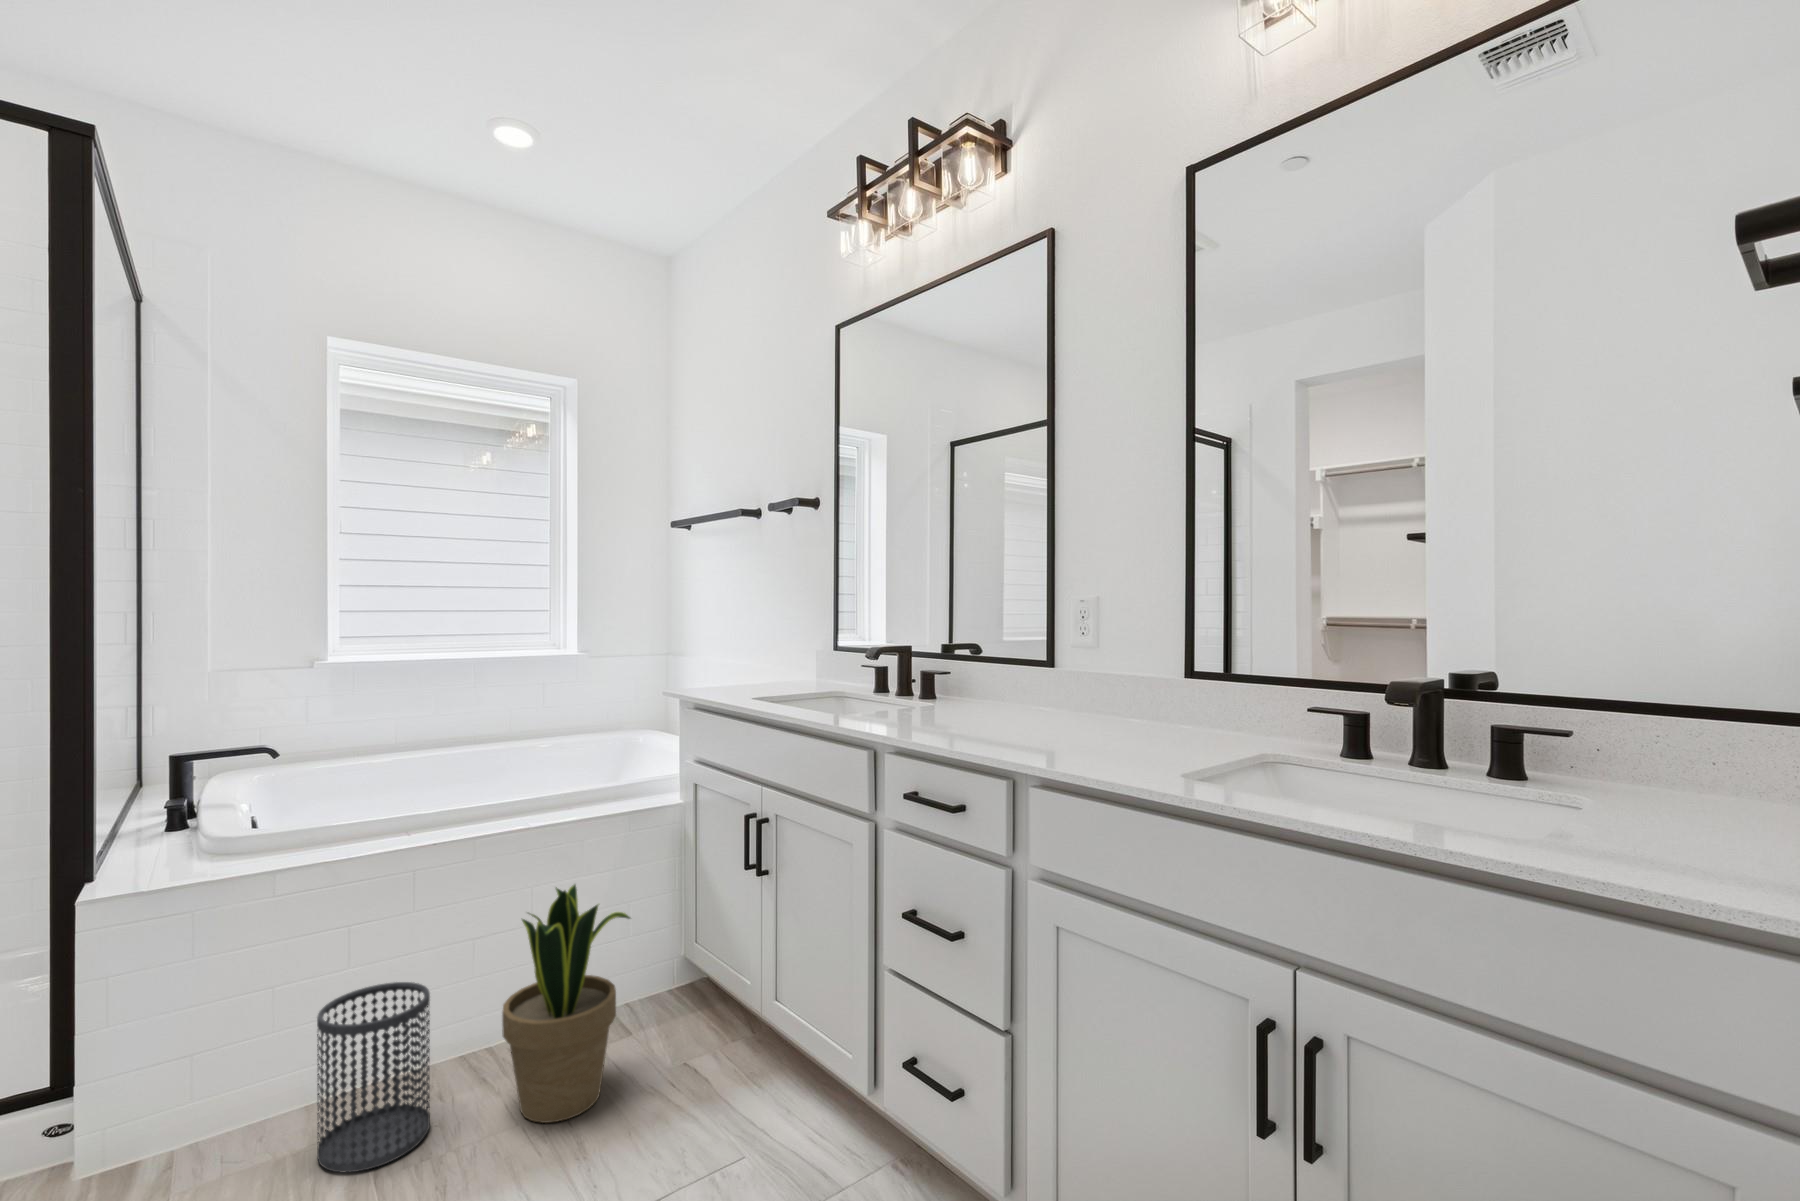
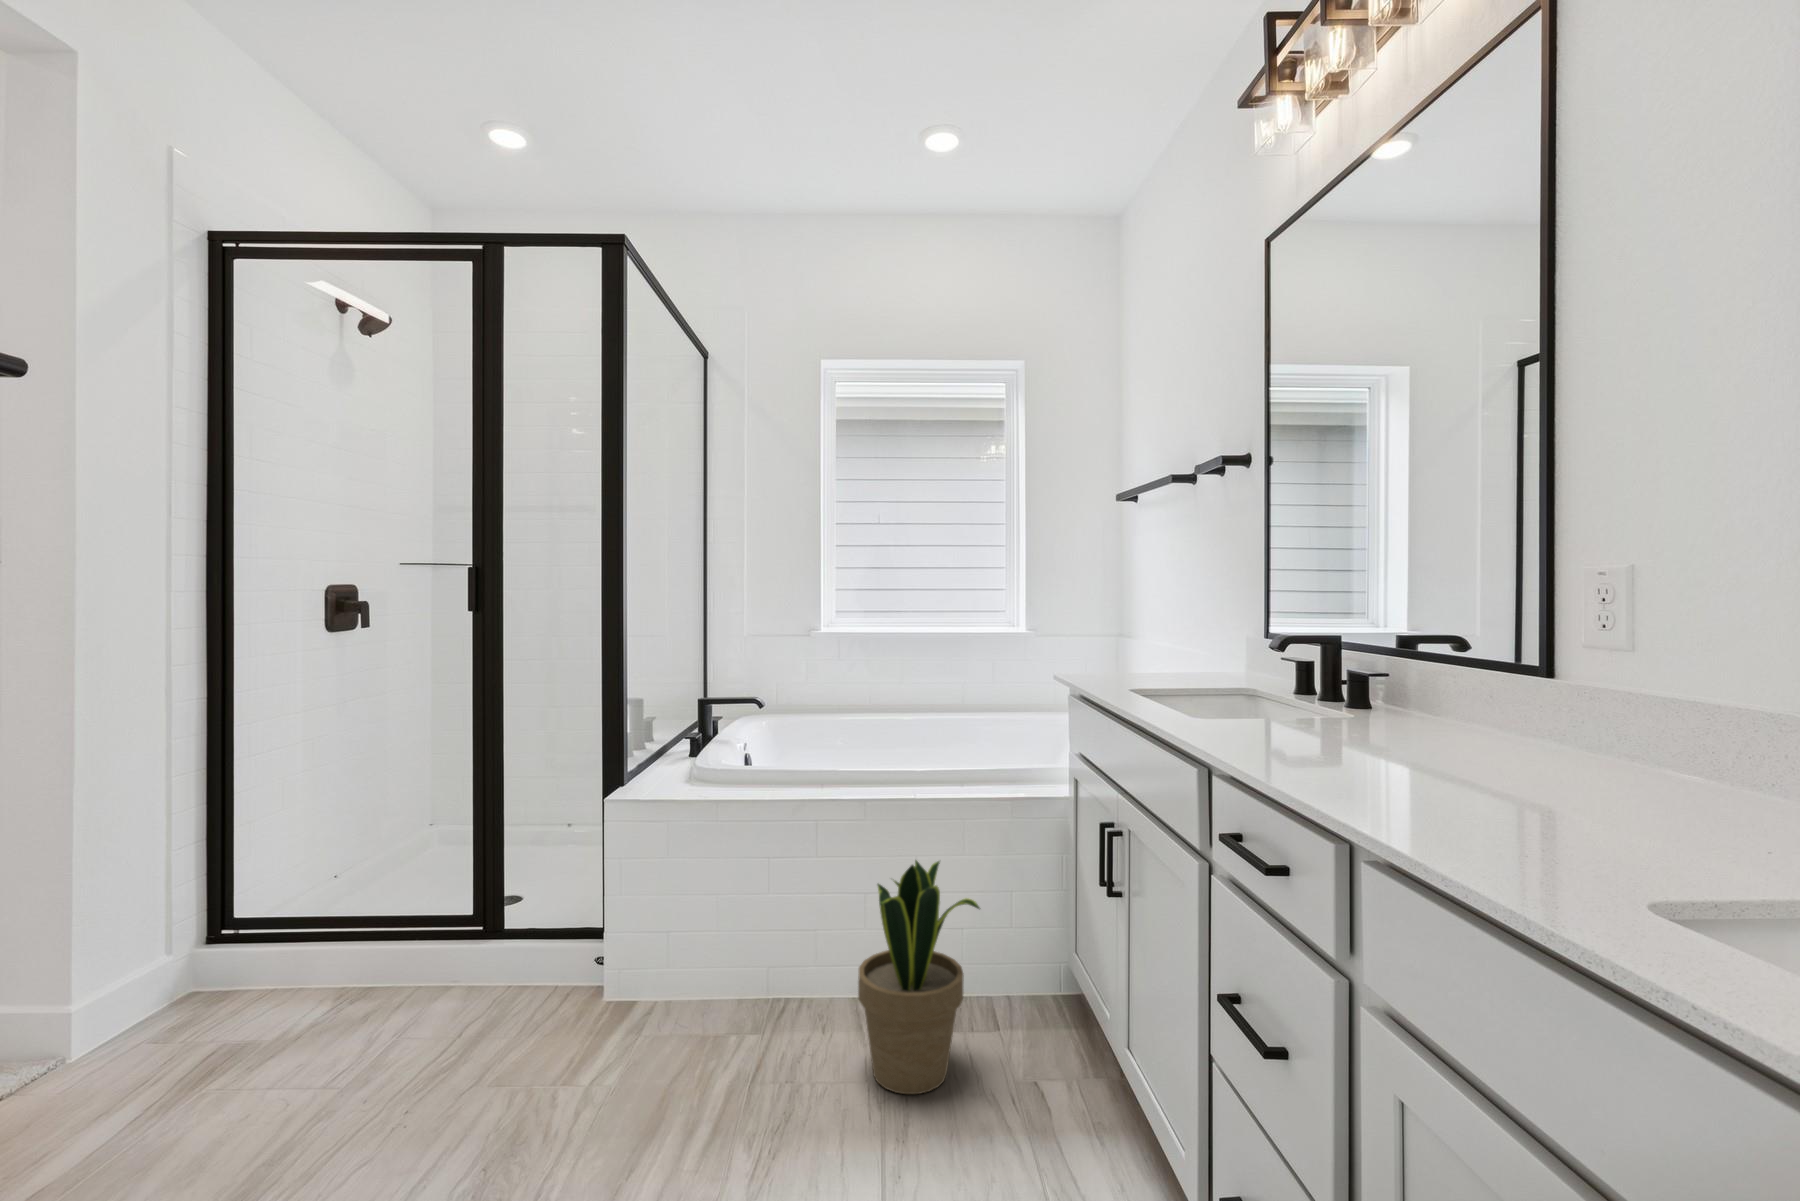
wastebasket: present [317,982,430,1172] -> none [721,912,807,1073]

